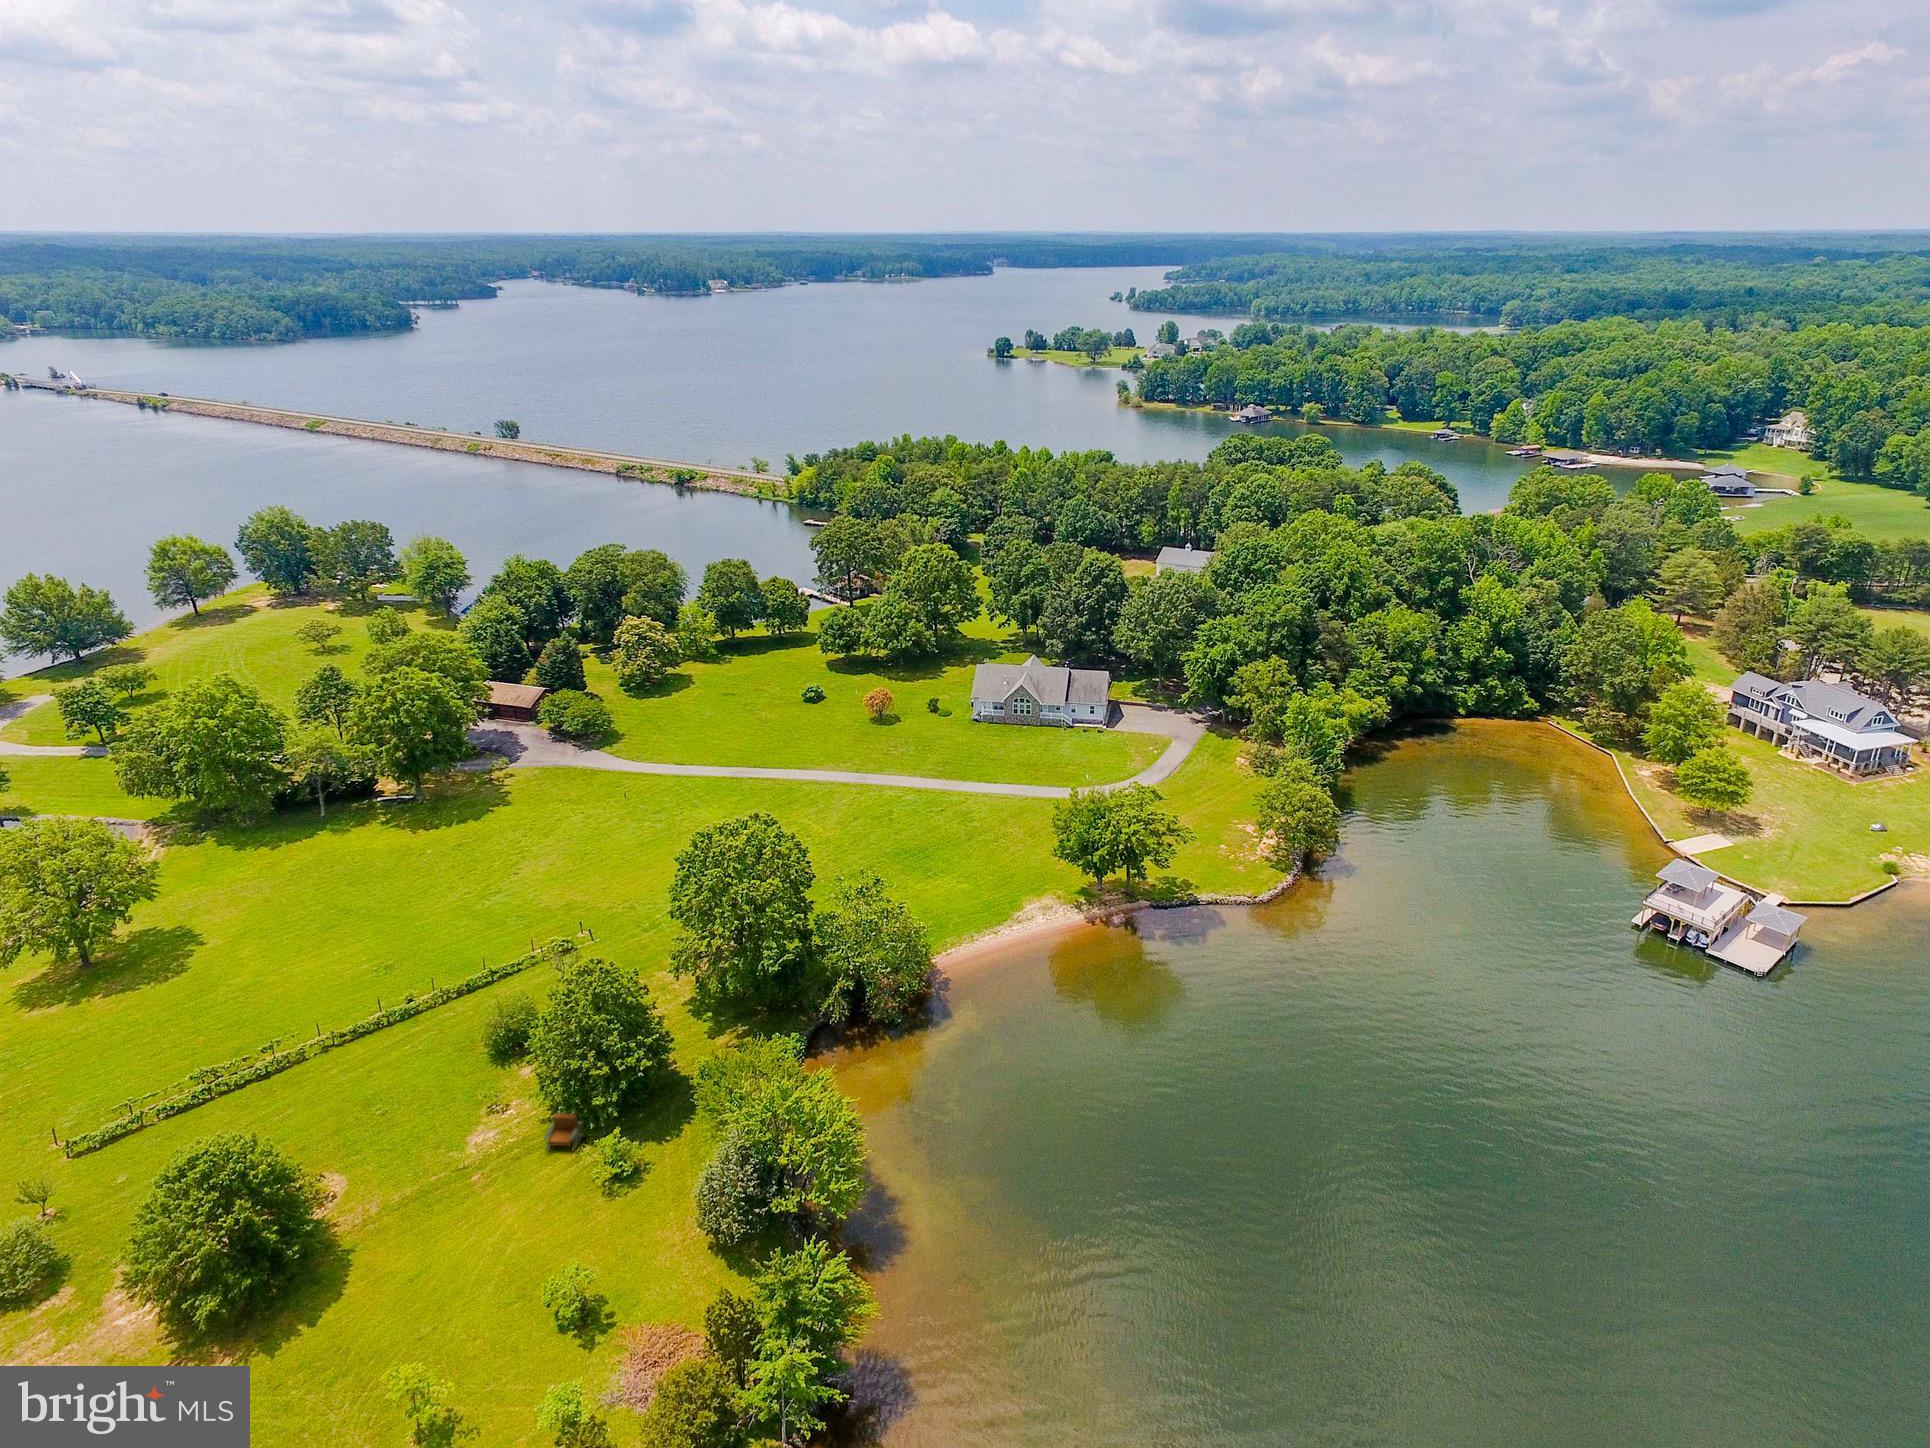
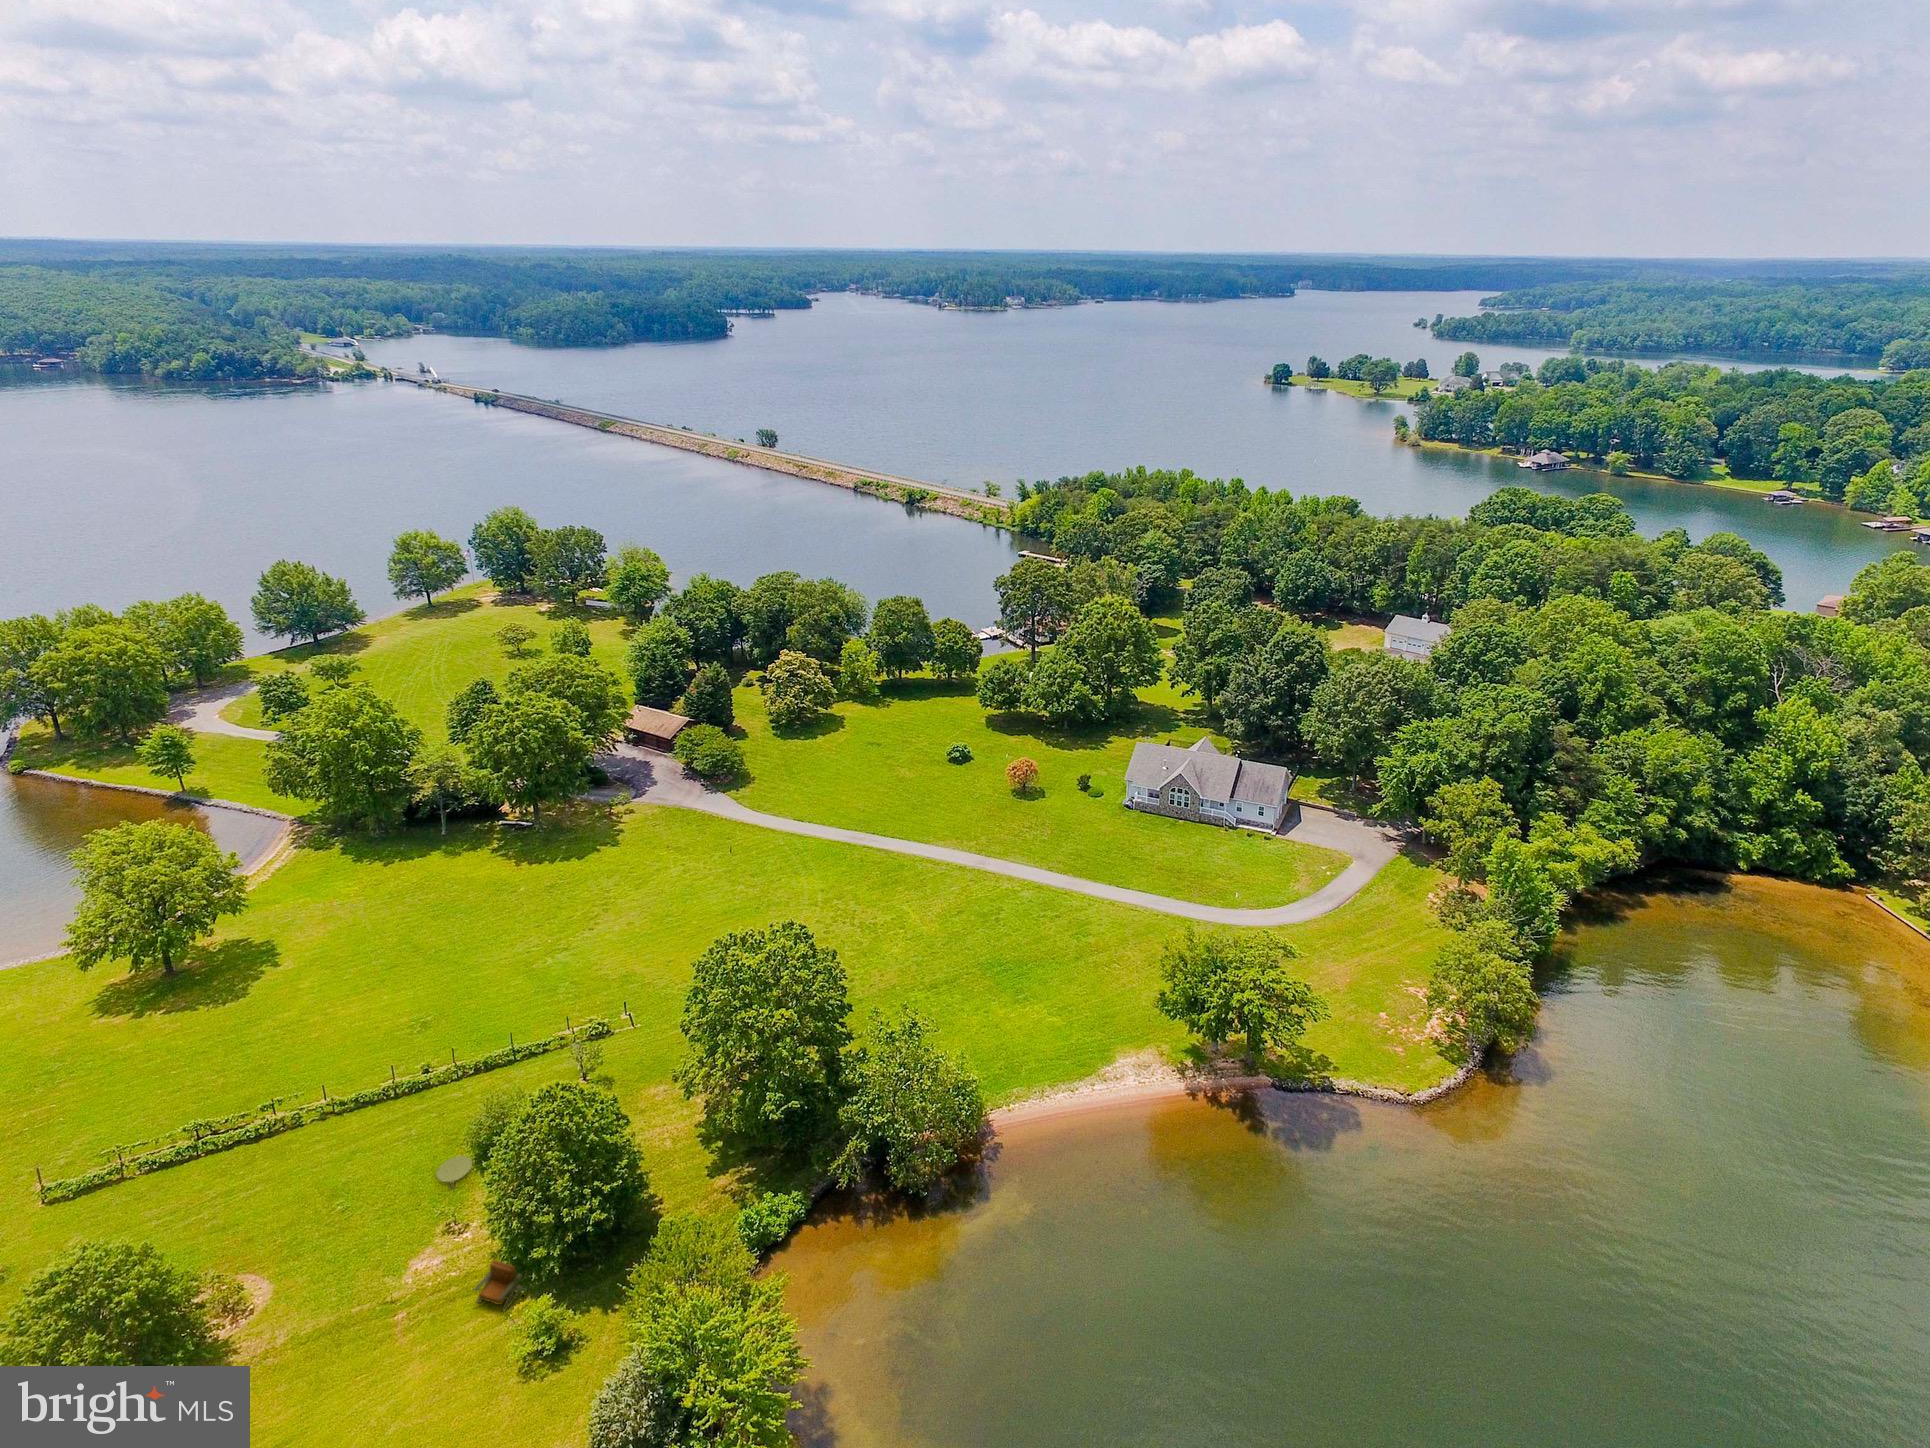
round table: none [464,1054,496,1082] -> present [436,1156,472,1189]

